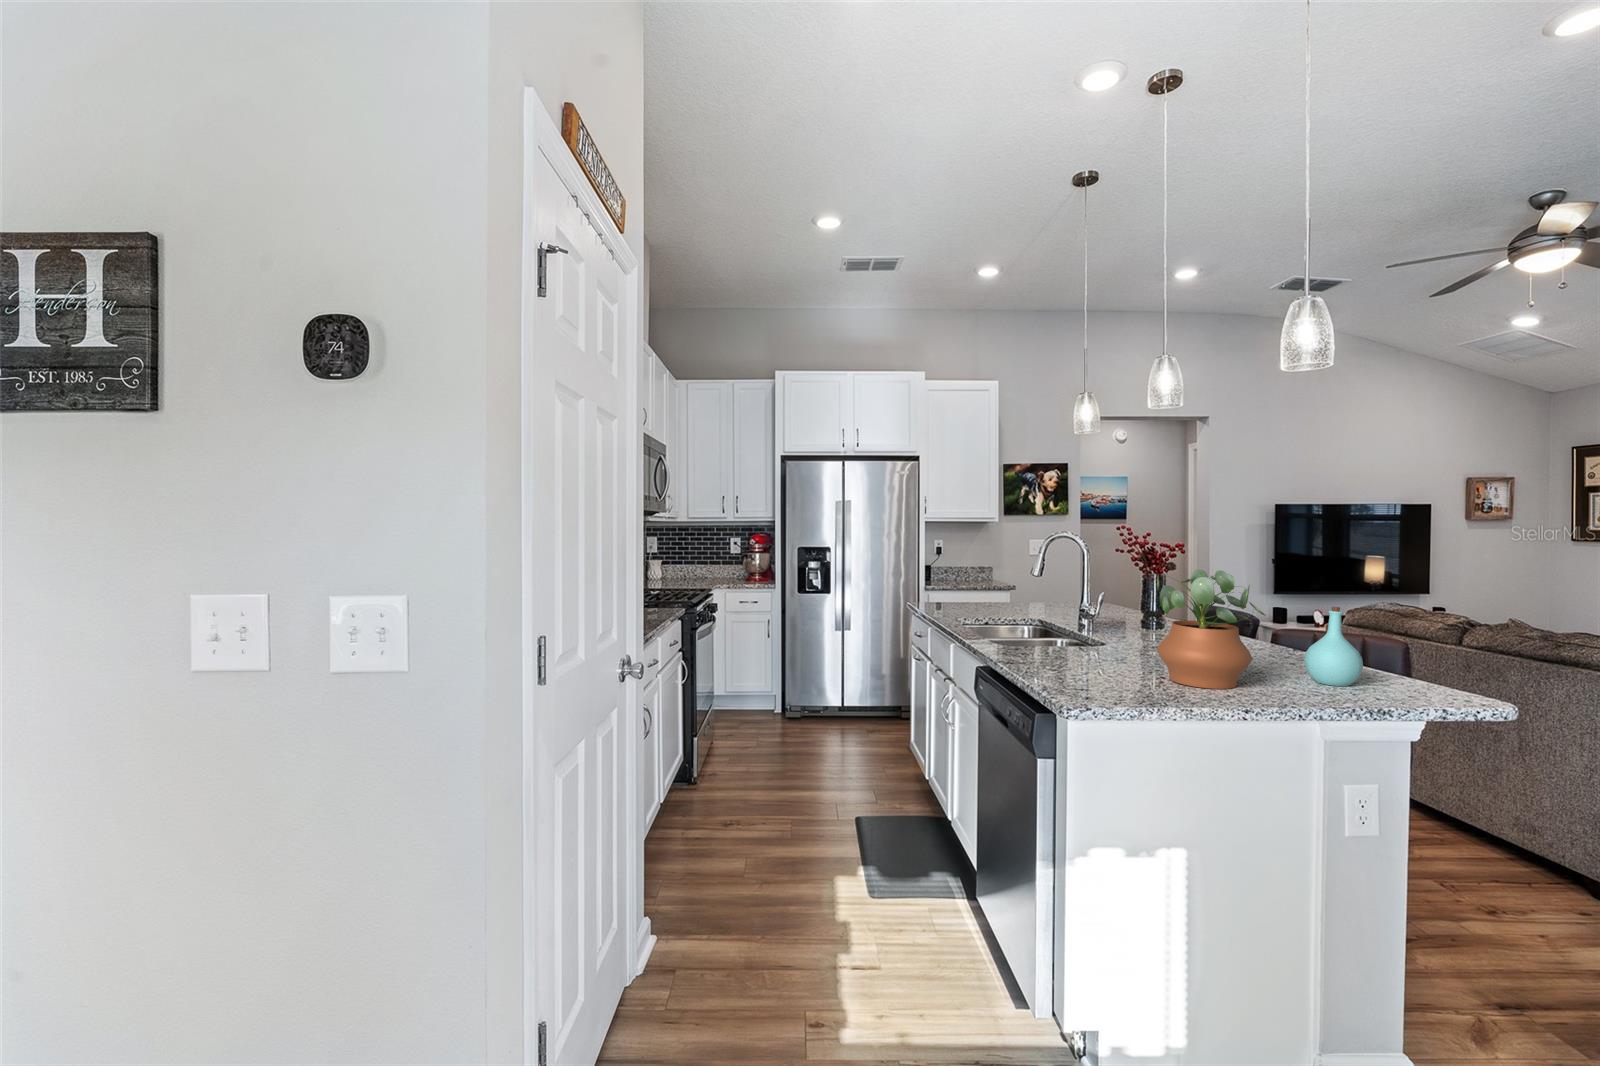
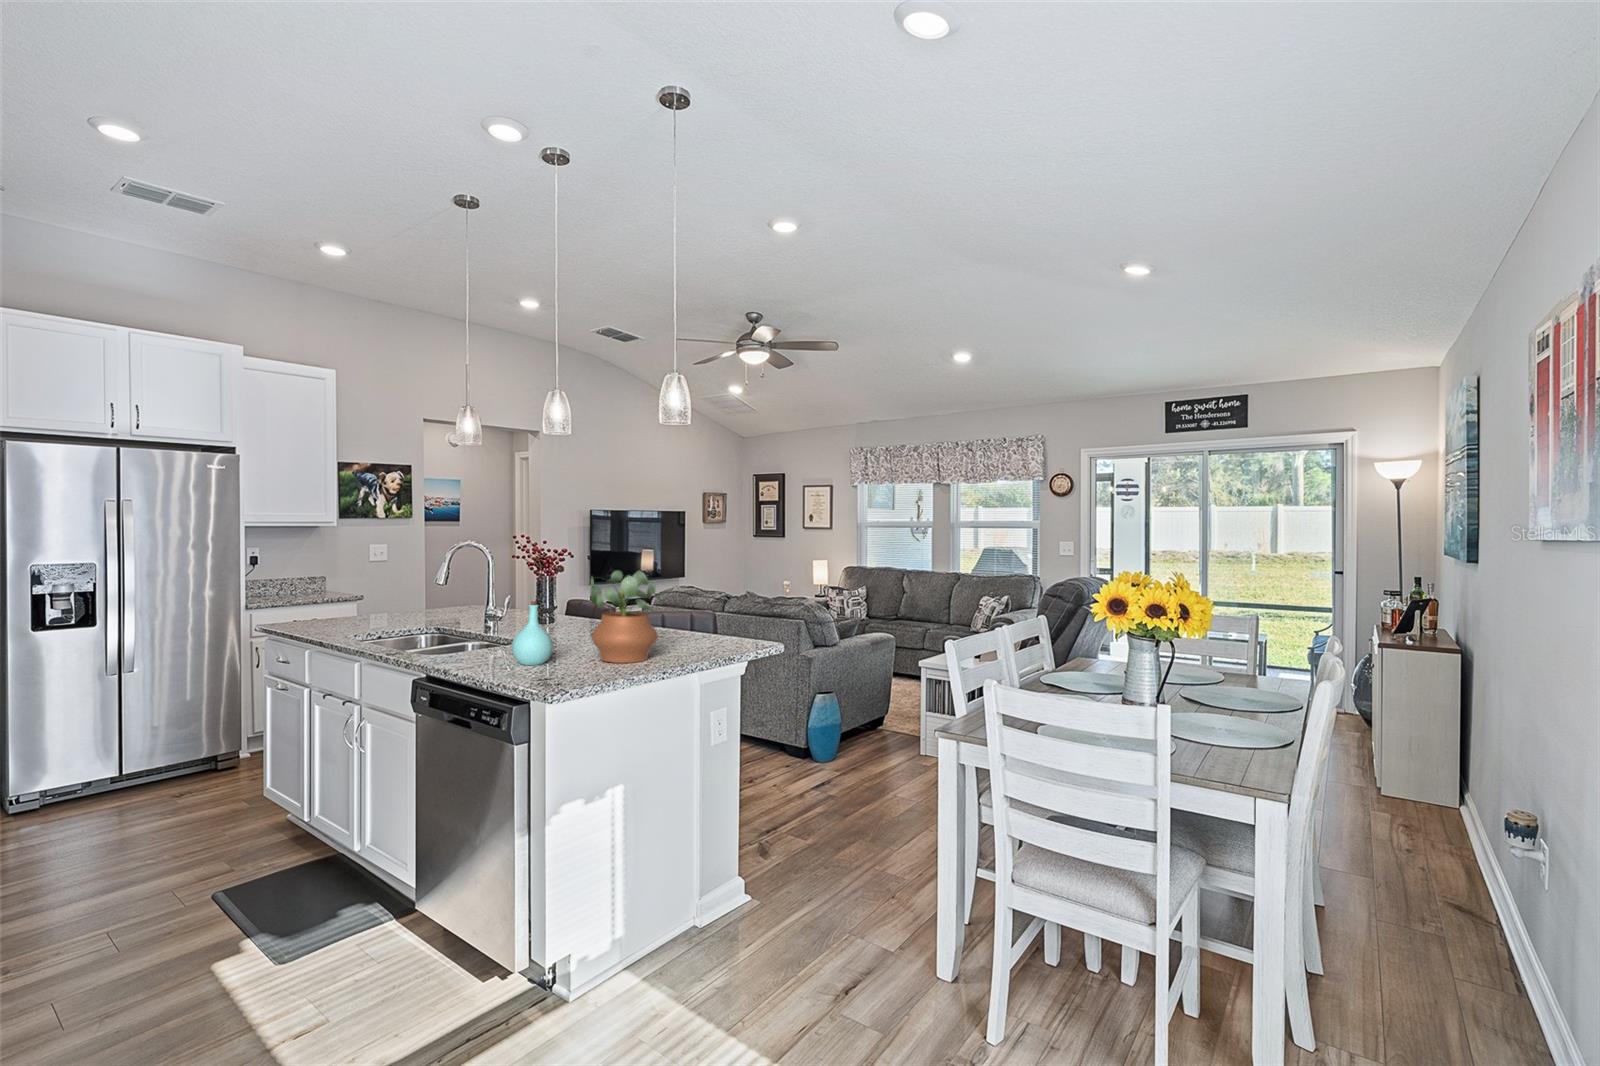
bottle: present [1304,607,1363,686] -> present [512,601,553,665]

